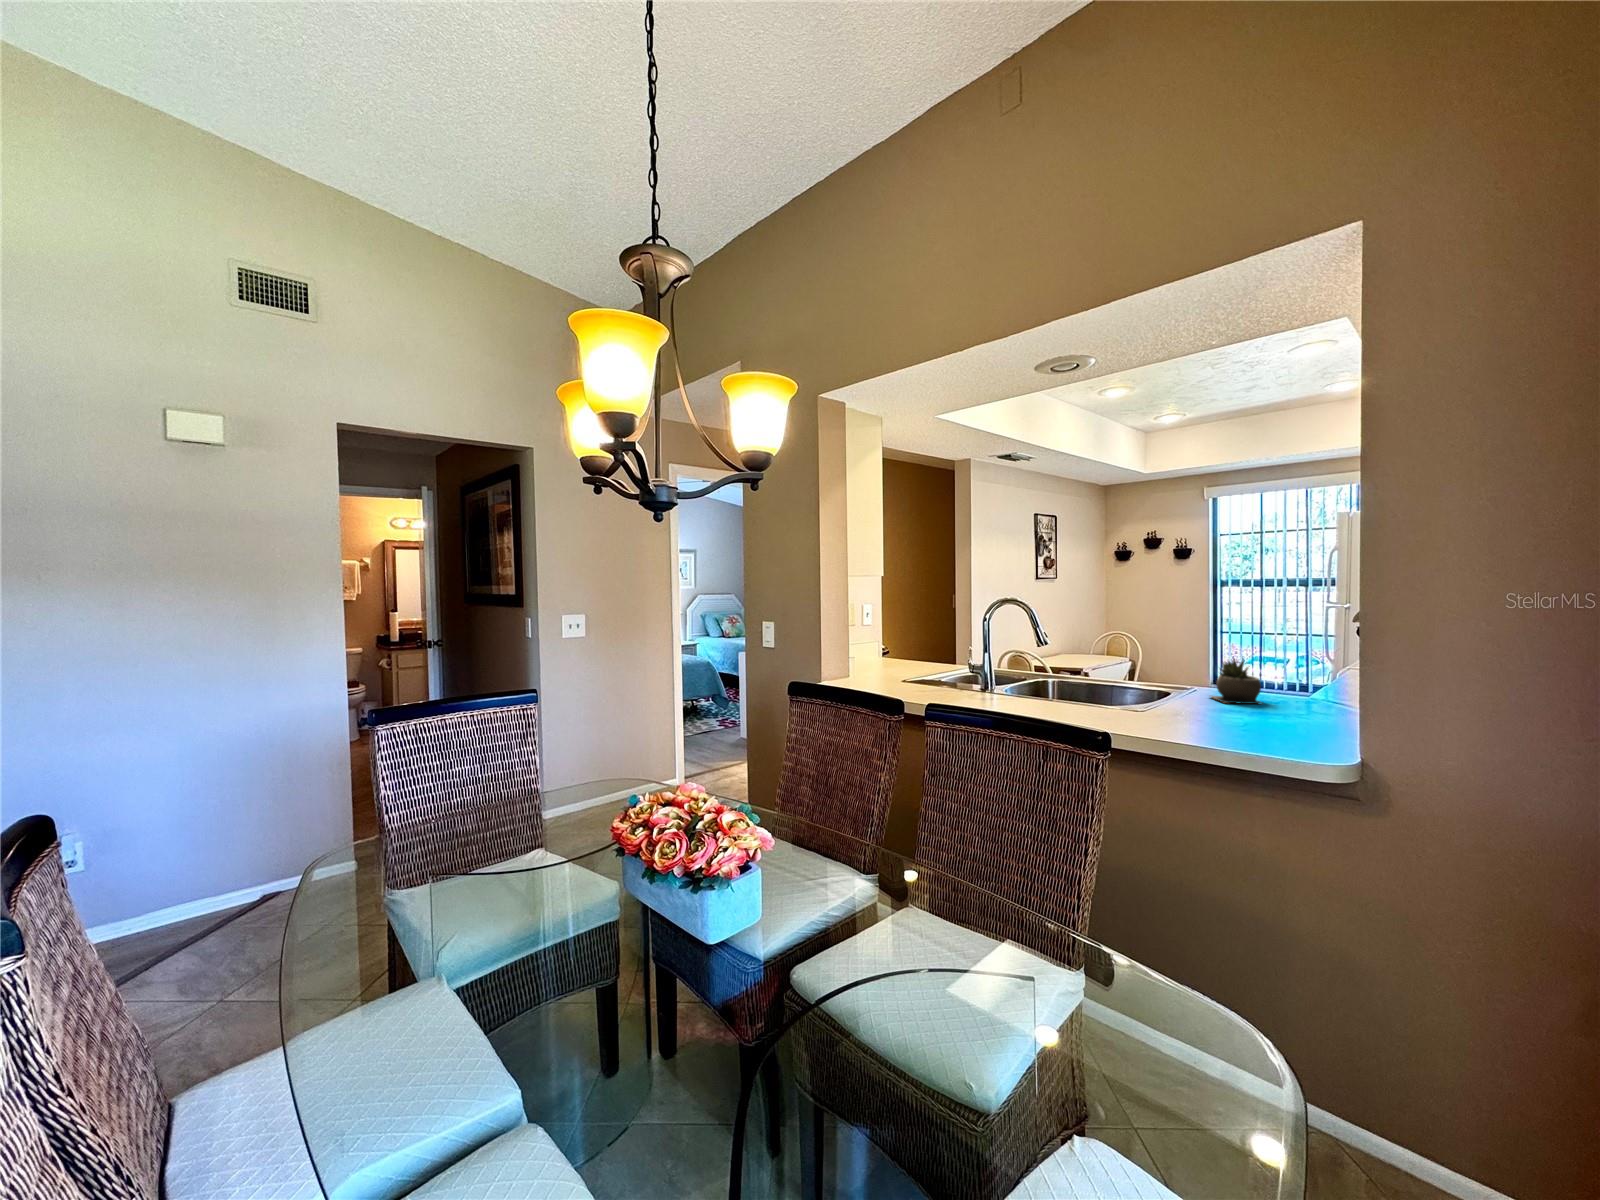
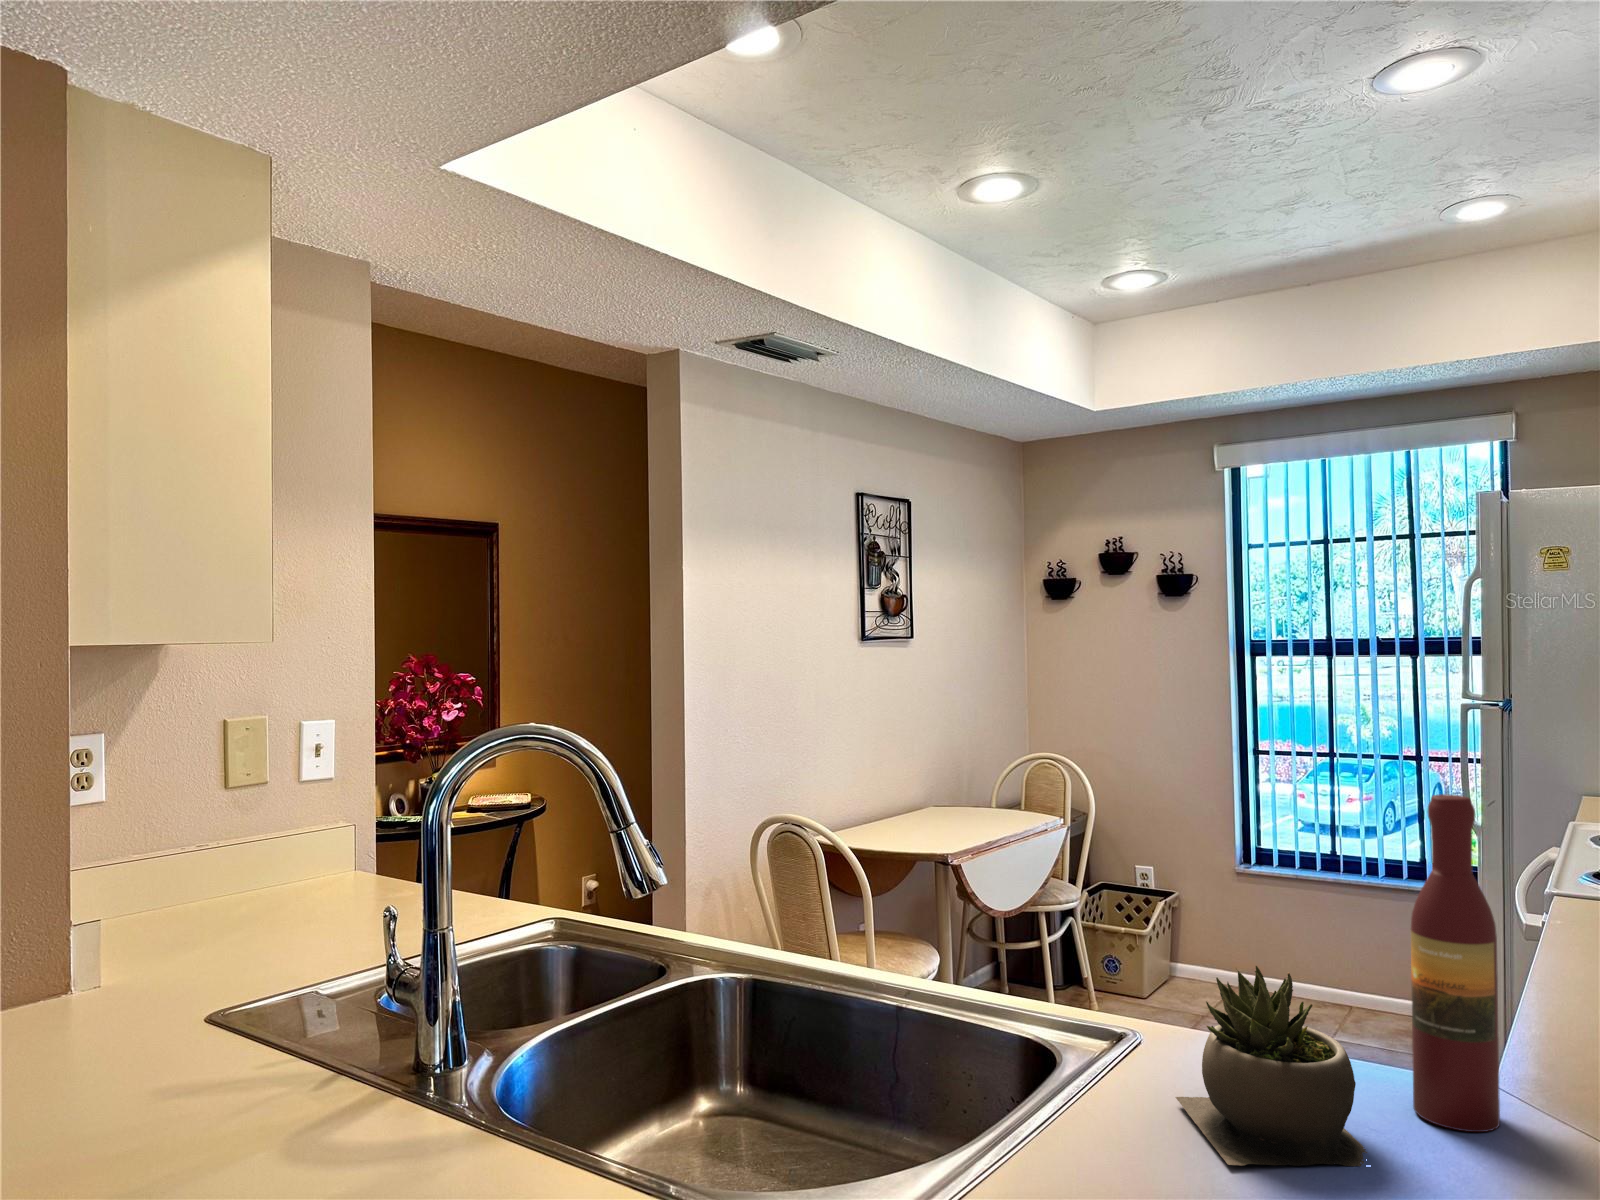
wine bottle: none [1279,614,1306,702] -> present [1411,794,1500,1132]

